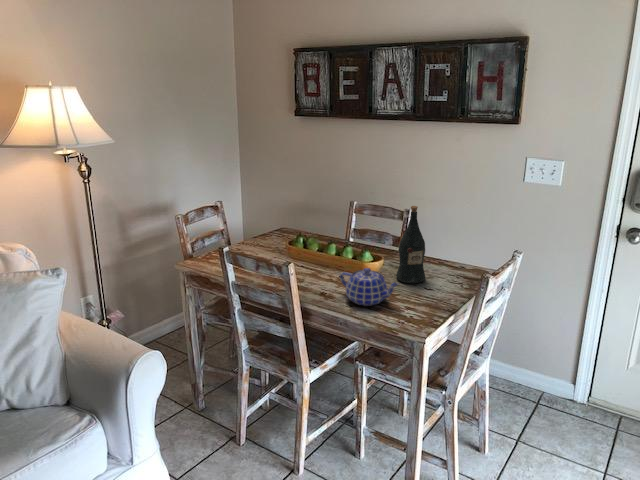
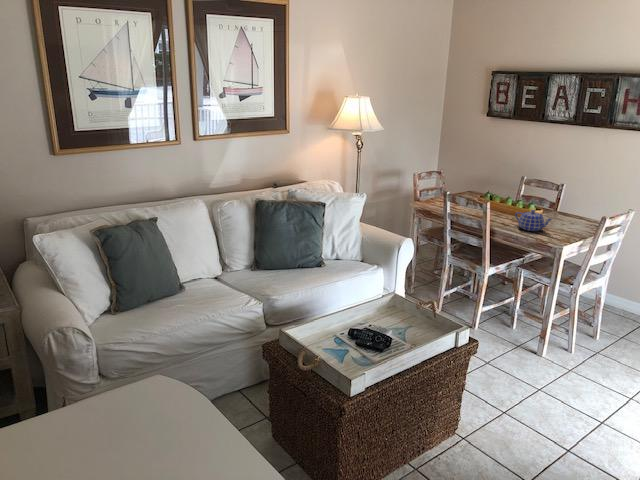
wine bottle: present [396,206,425,284] -> none [550,177,572,225]

